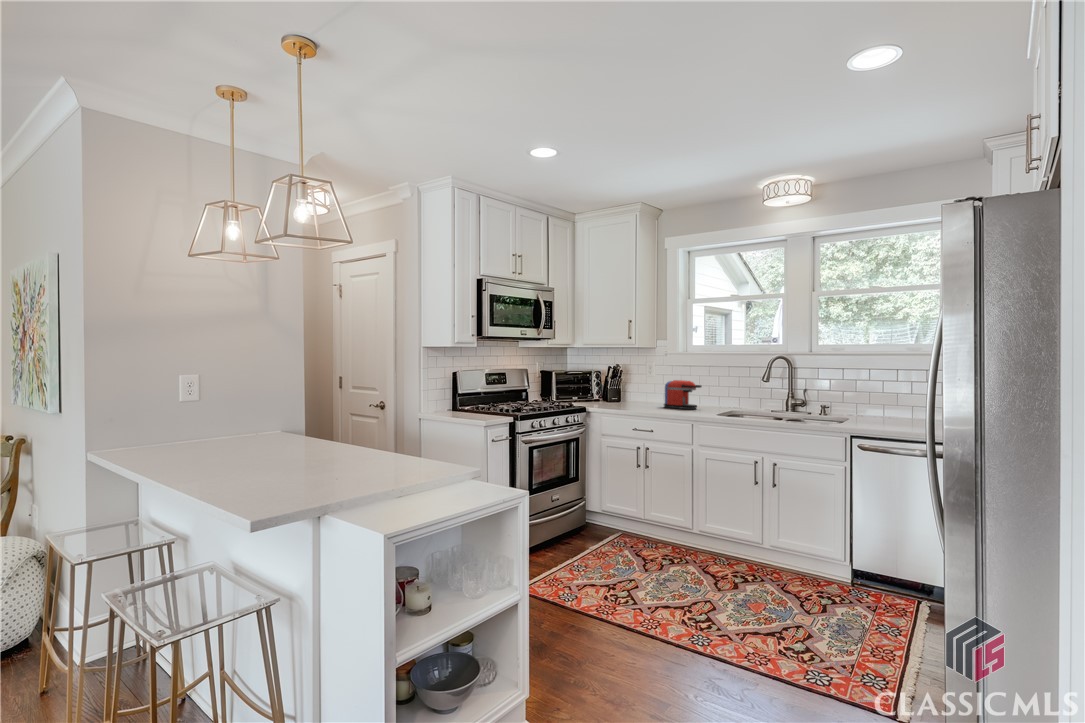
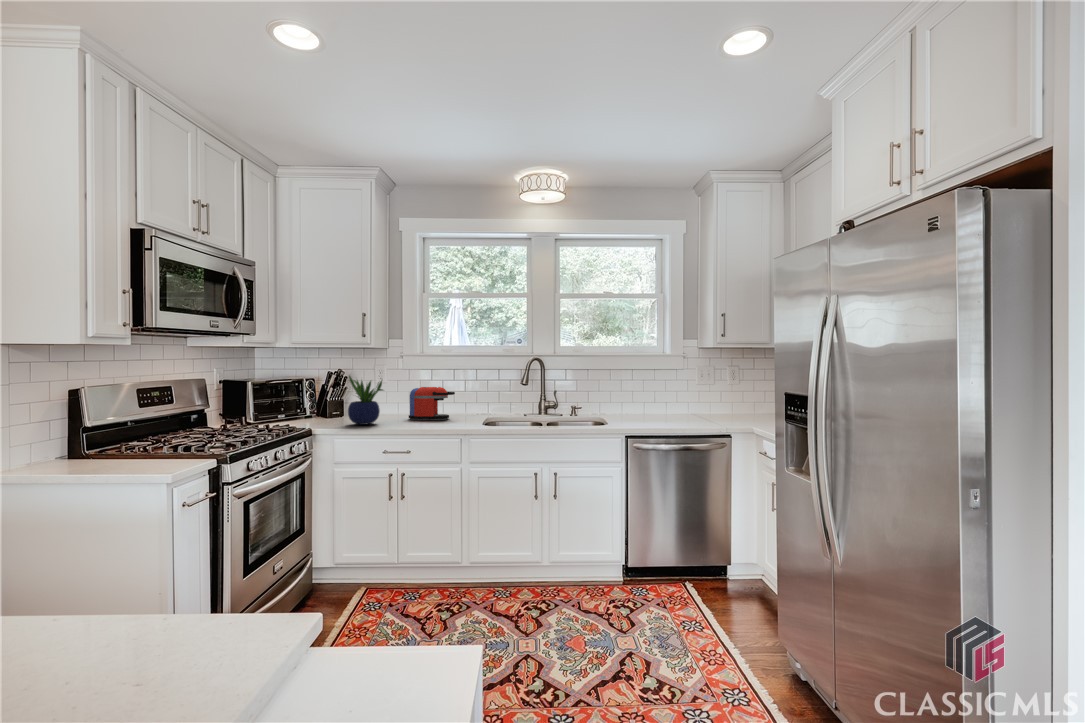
potted plant: none [612,368,640,407] -> present [348,376,383,425]

